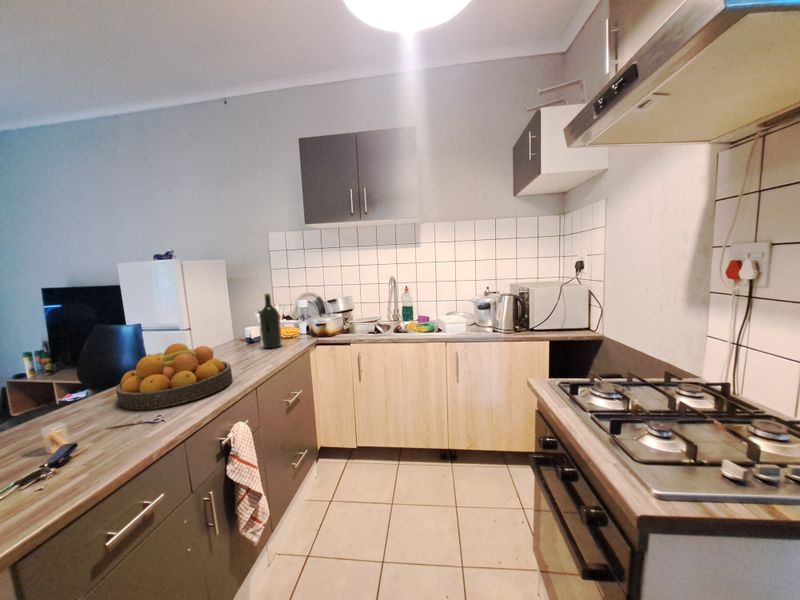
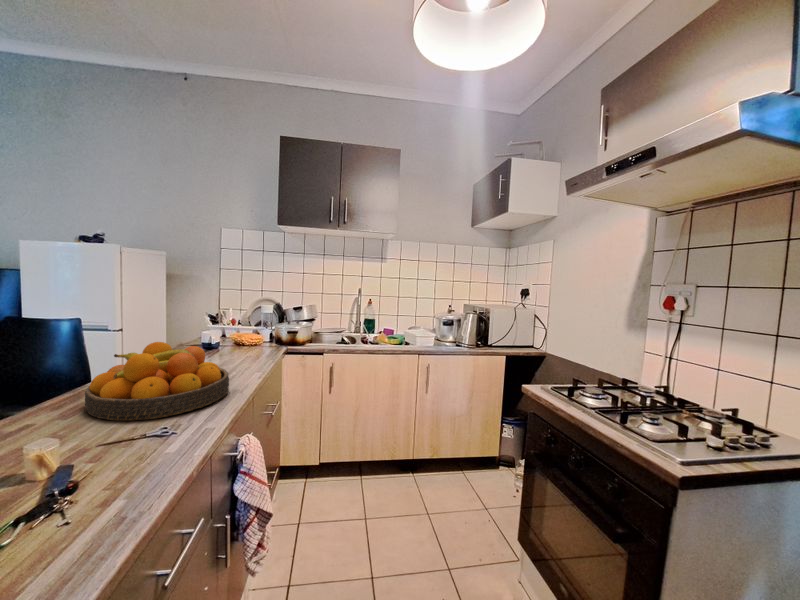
wine bottle: present [260,294,281,348] -> none [228,293,251,355]

